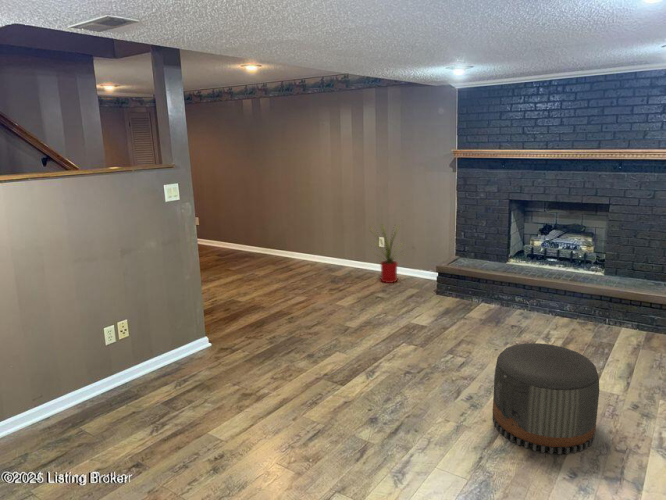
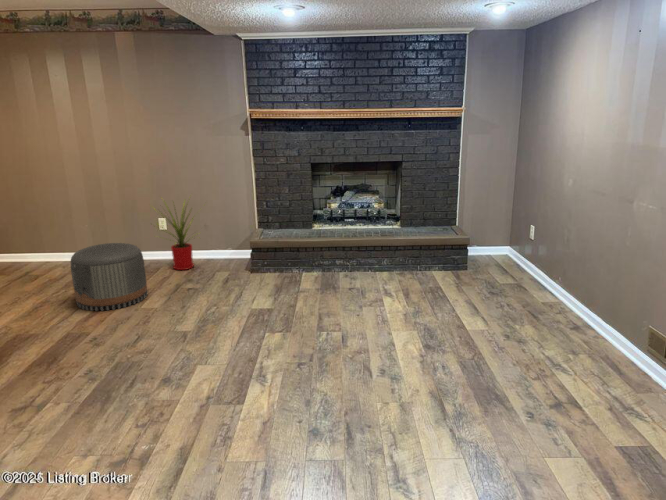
pouf: present [493,343,599,454] -> present [71,243,147,311]

